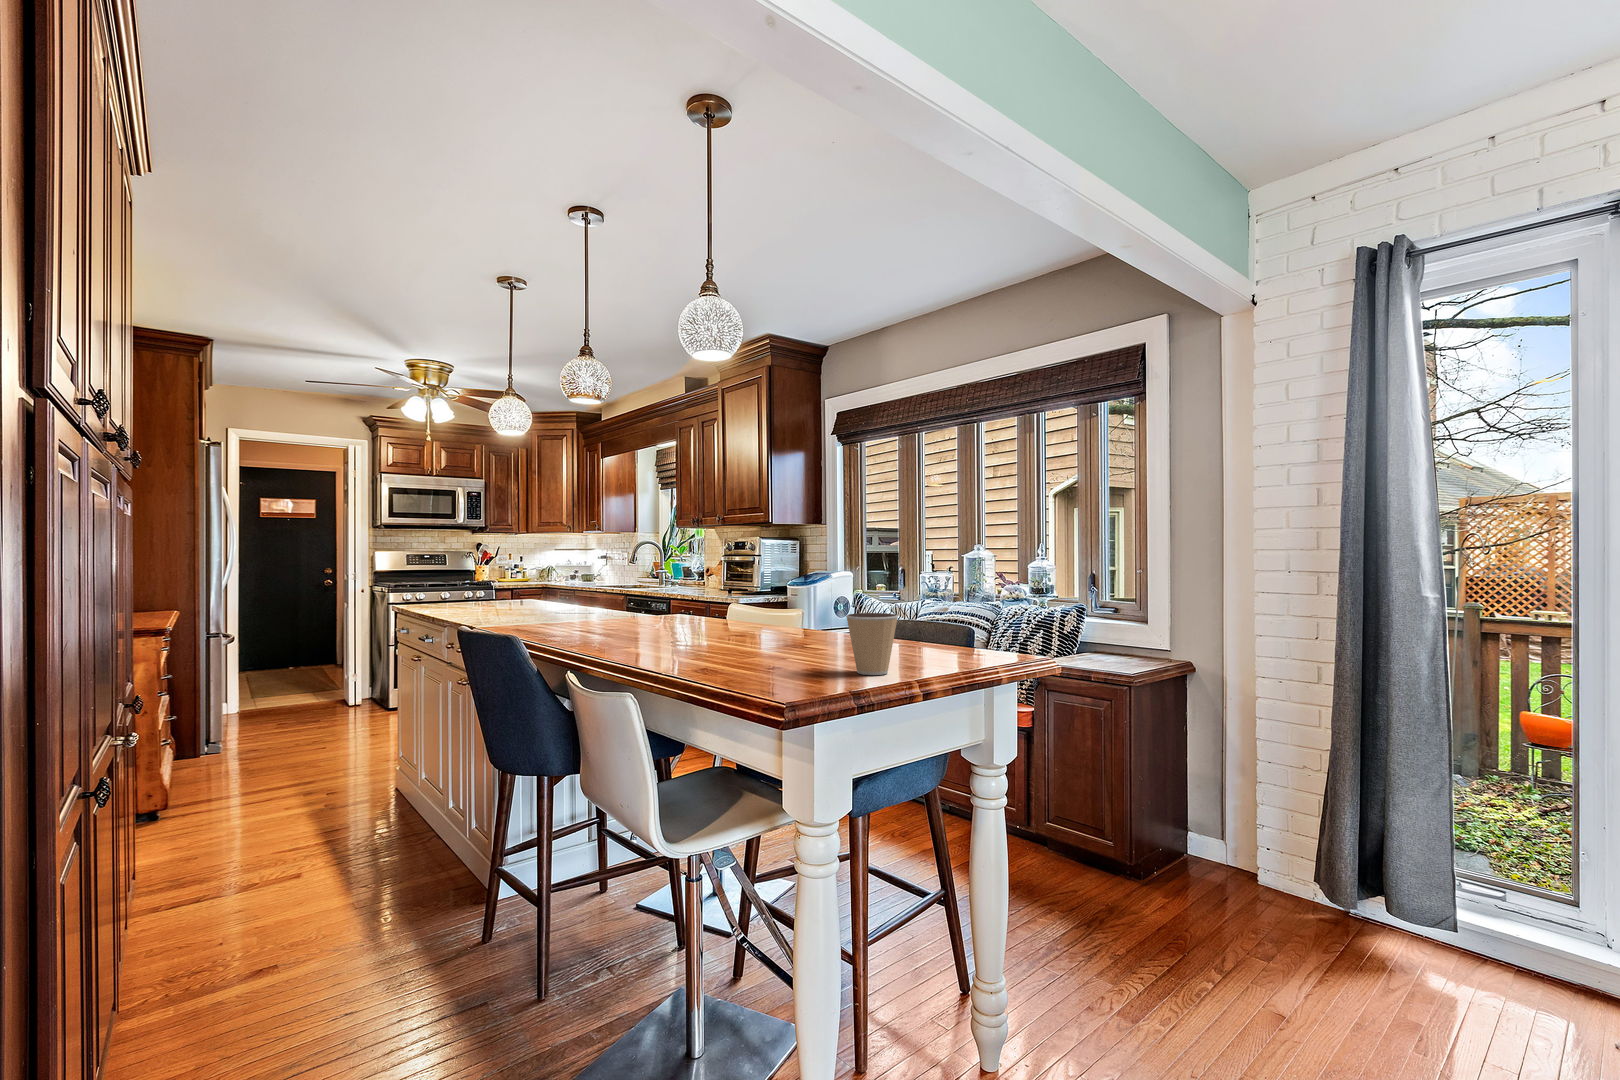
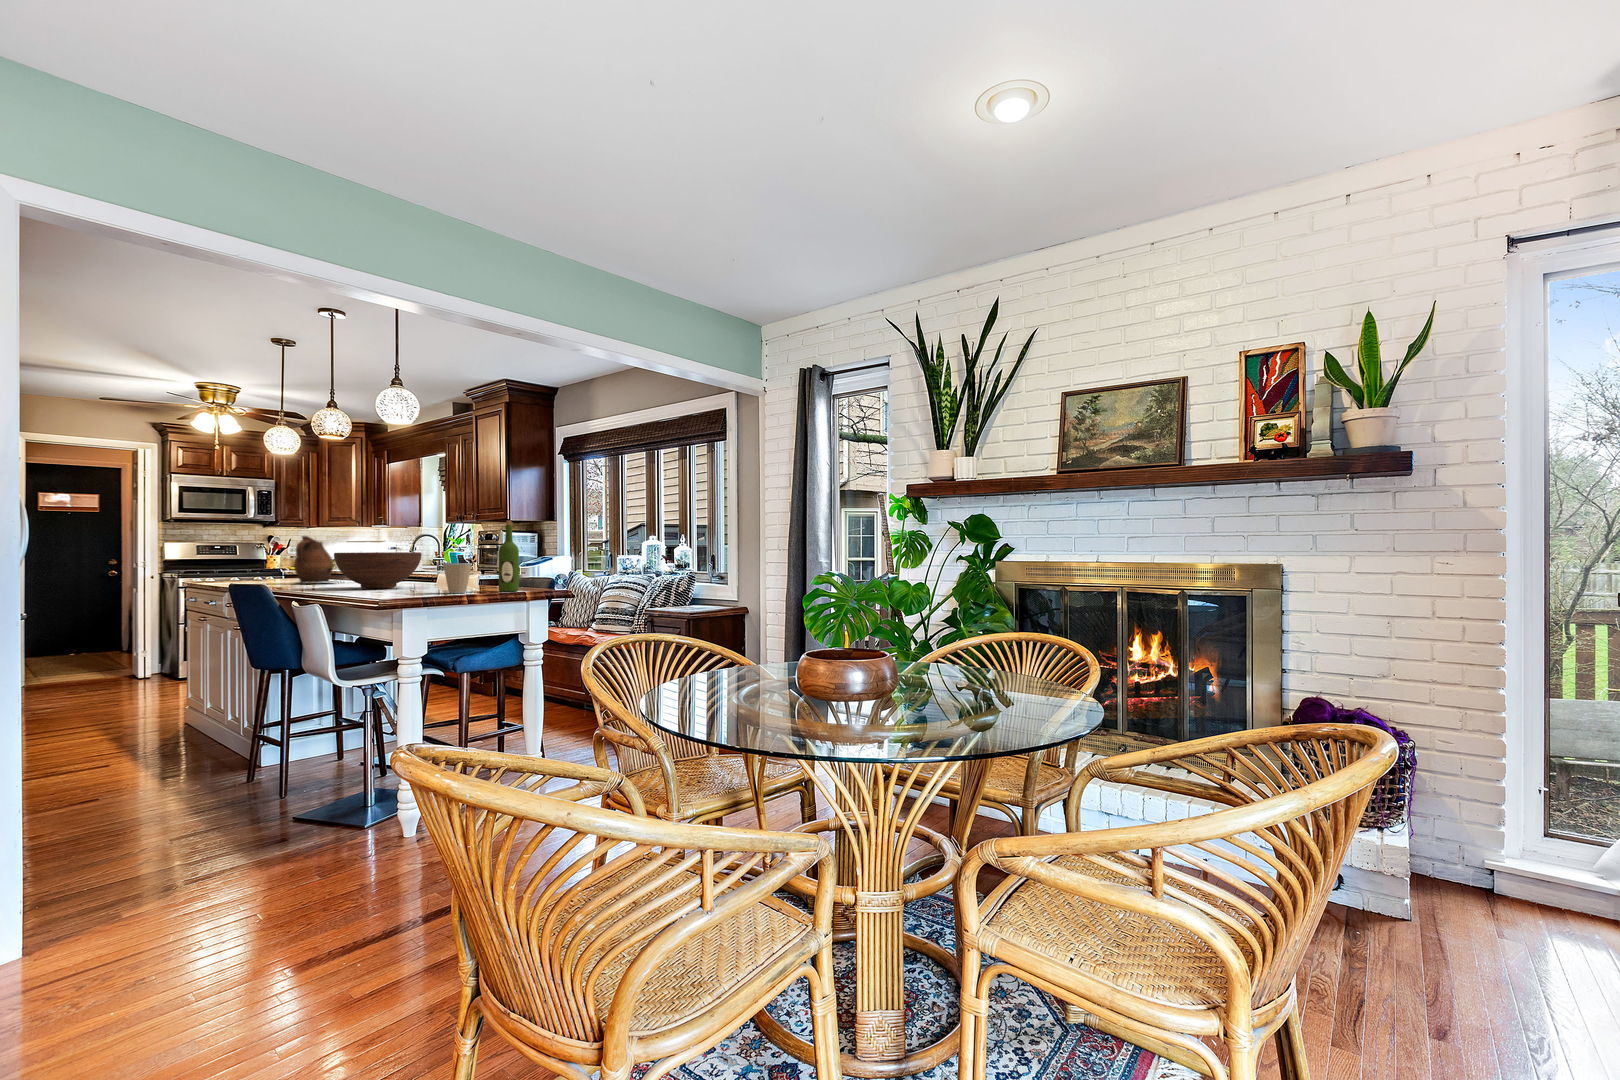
wine bottle: none [928,530,965,667] -> present [499,521,519,592]
ceramic pitcher: none [534,553,601,624] -> present [294,536,334,583]
fruit bowl: none [623,582,753,647] -> present [334,552,422,589]

